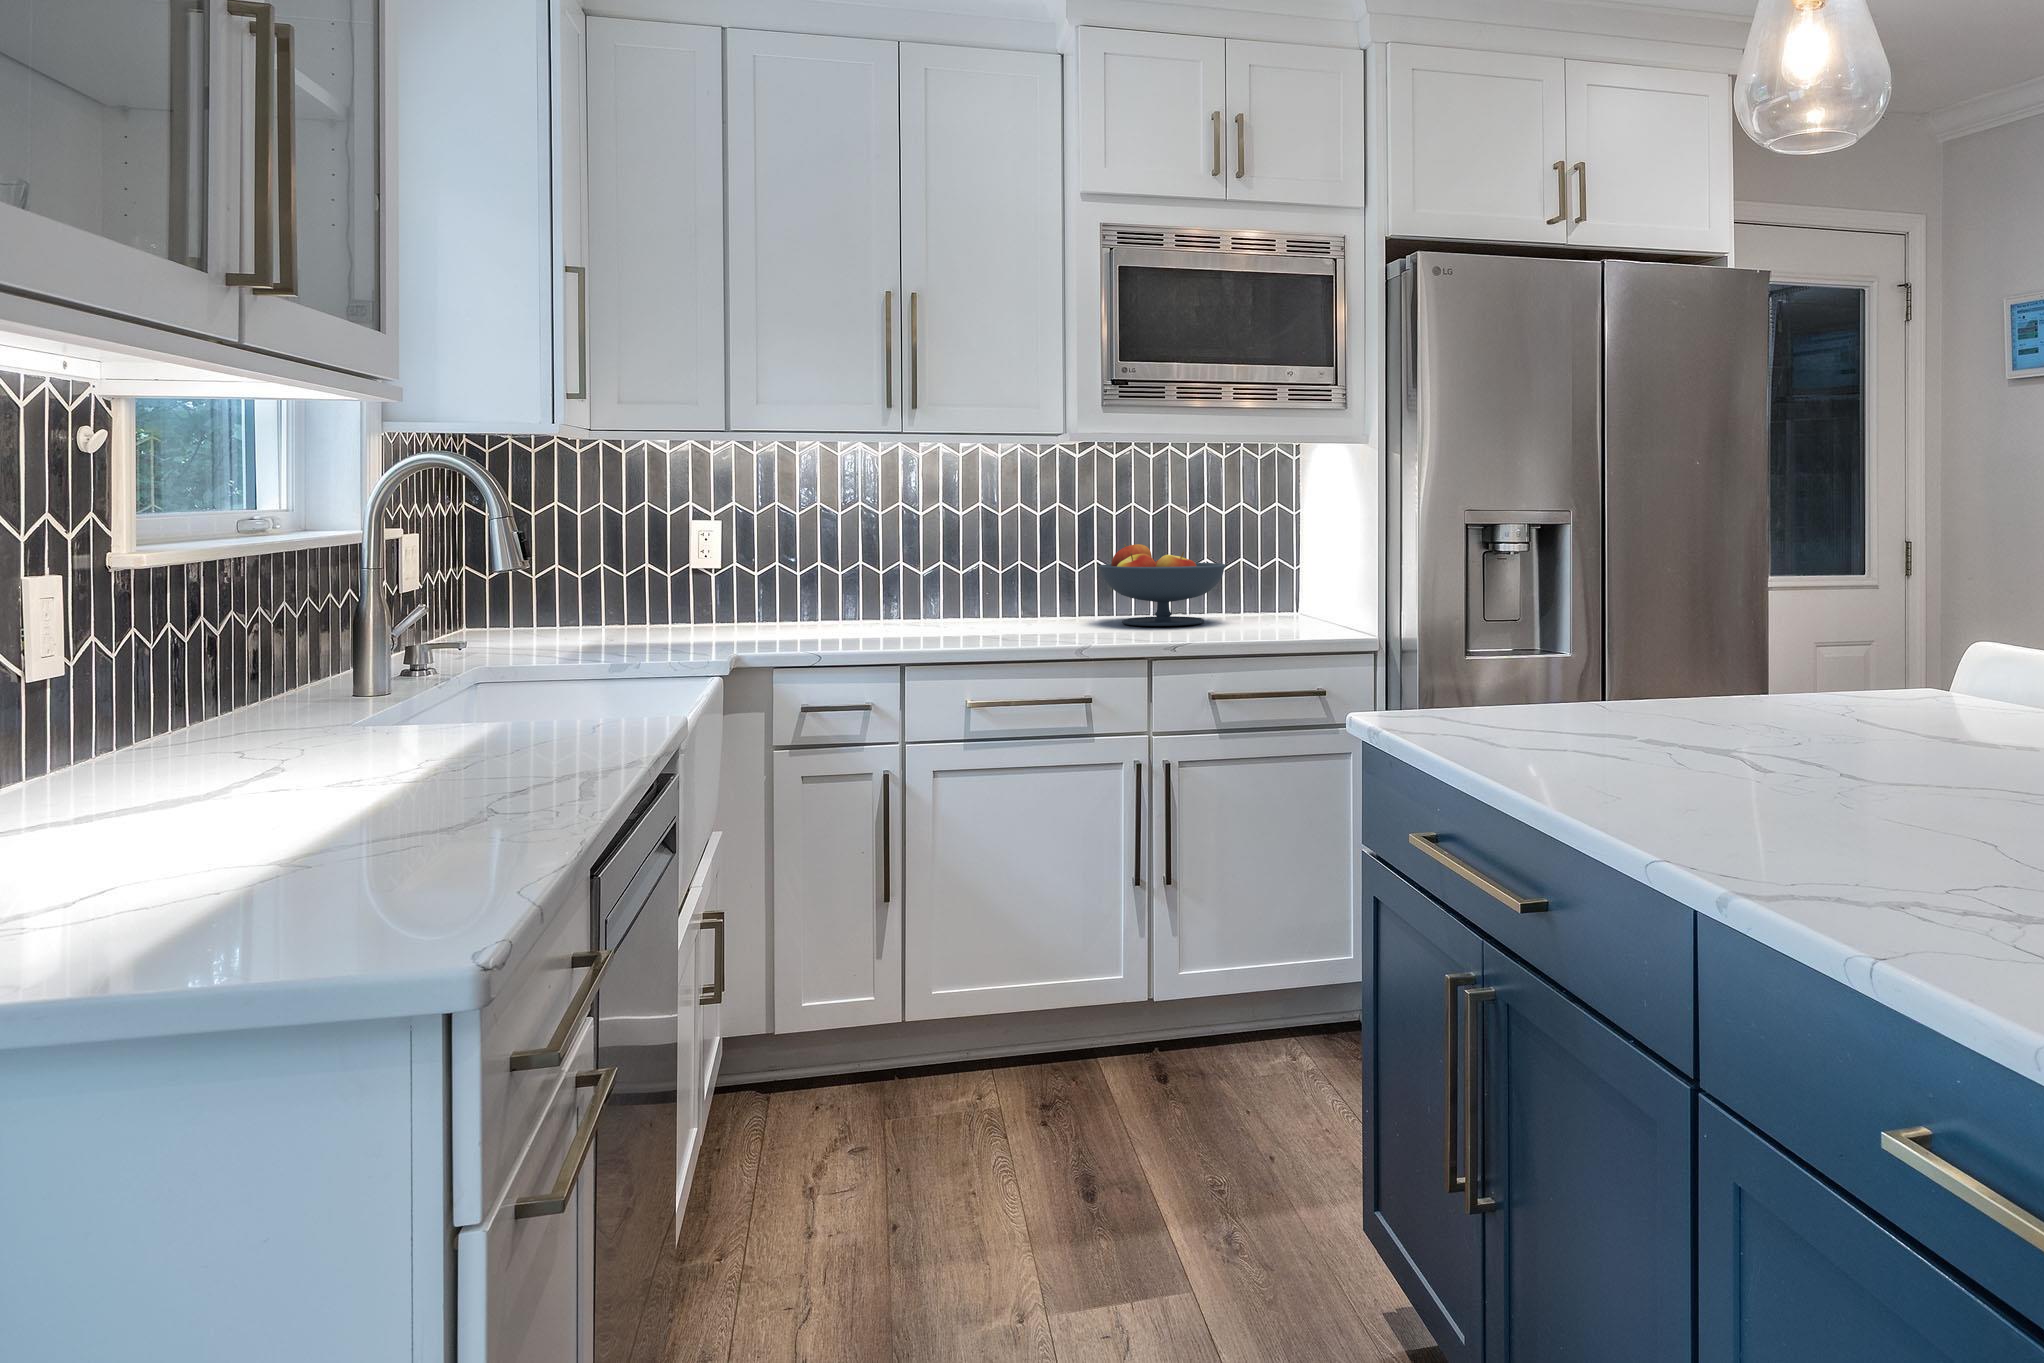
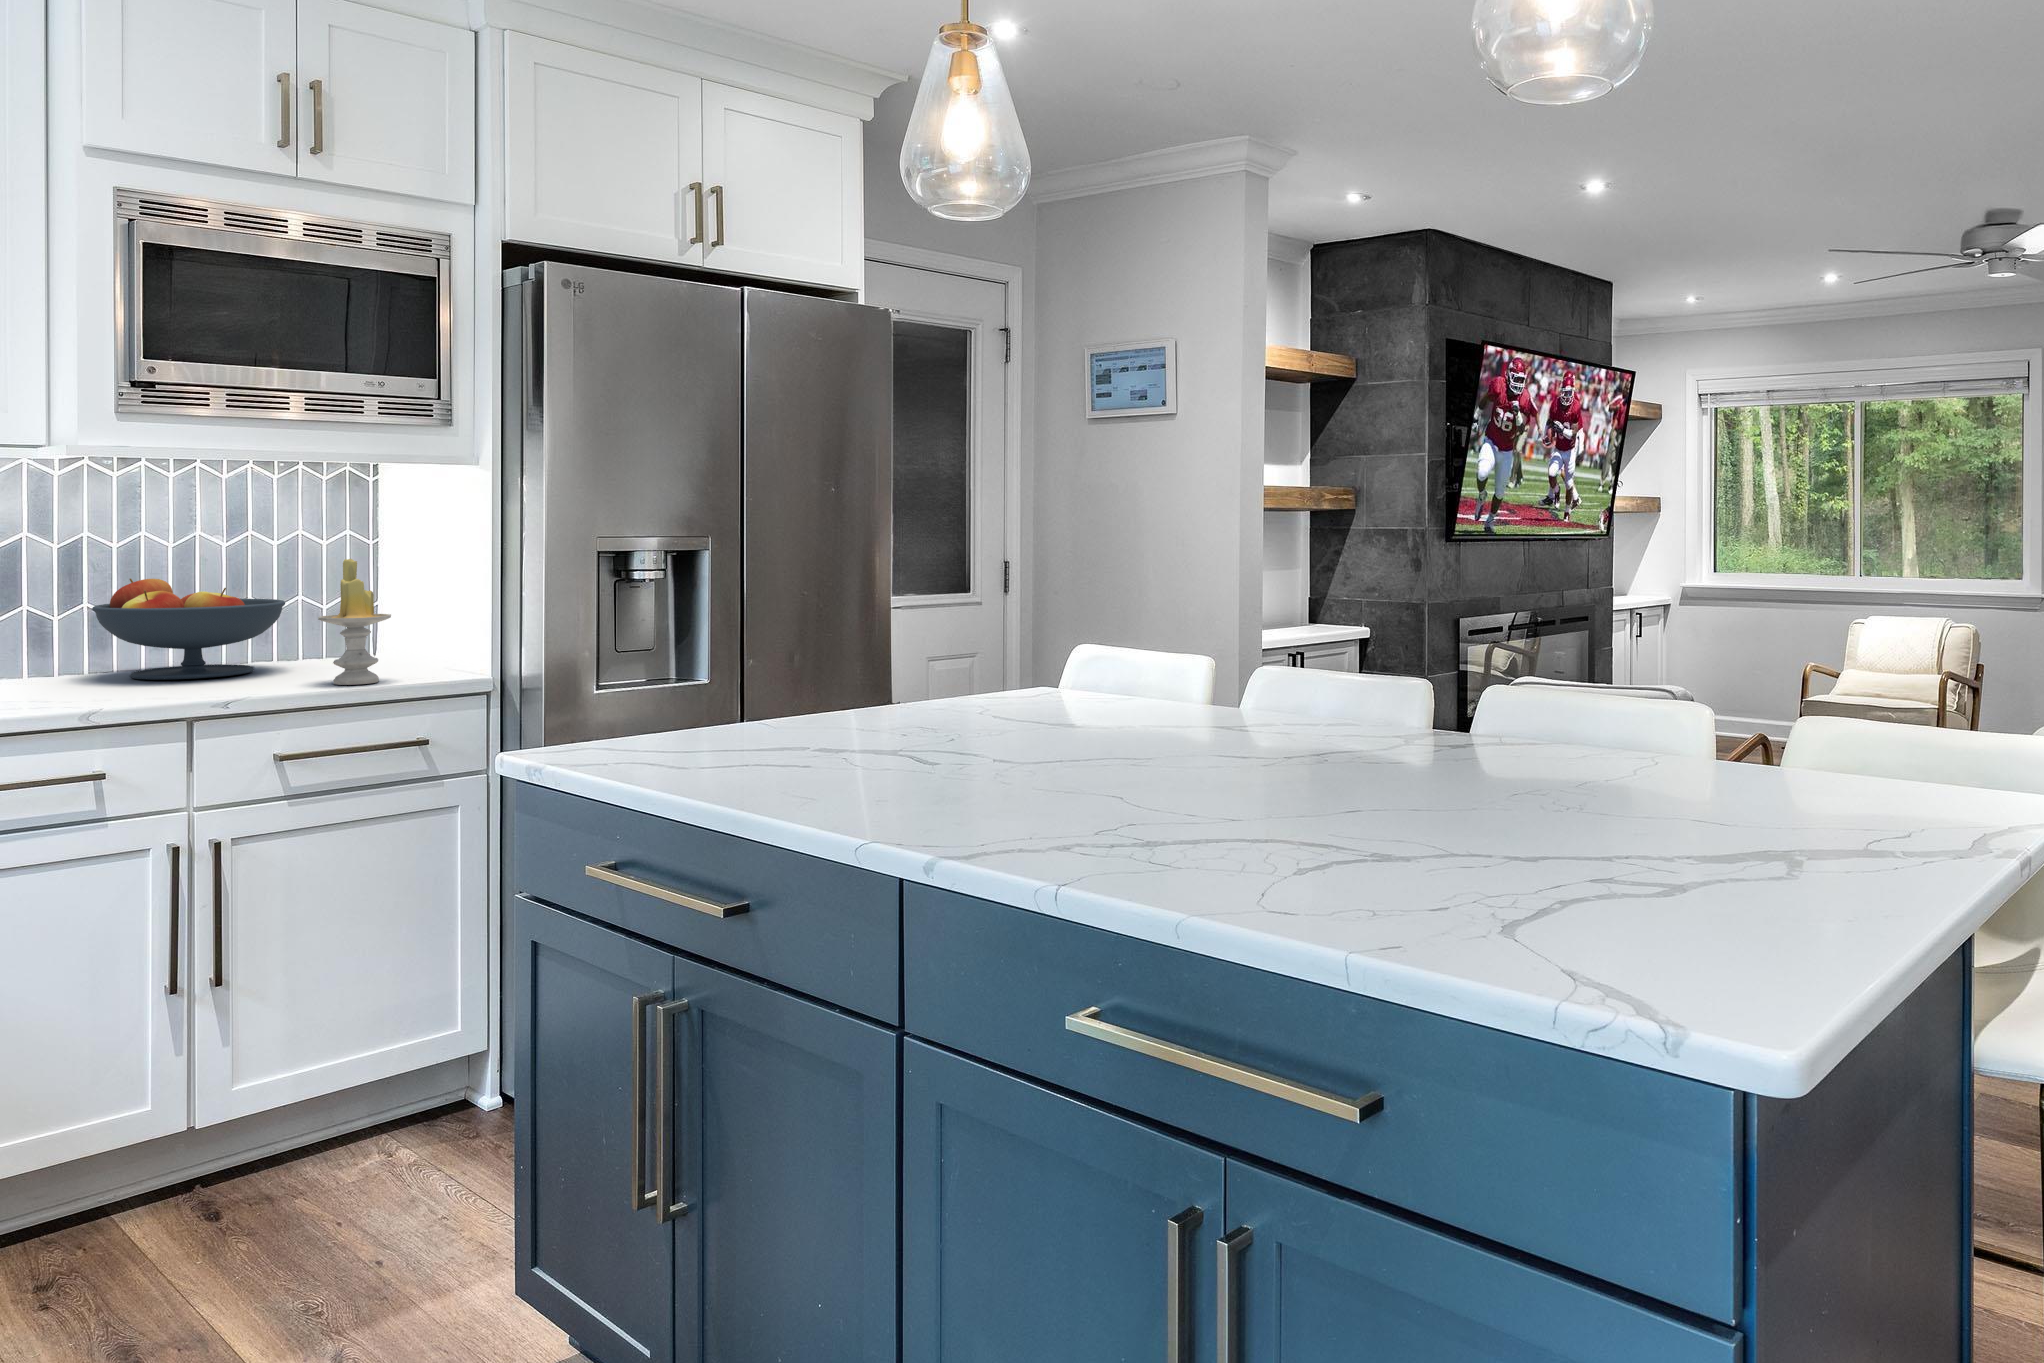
candle: none [1243,527,1298,636] -> present [318,559,391,685]

